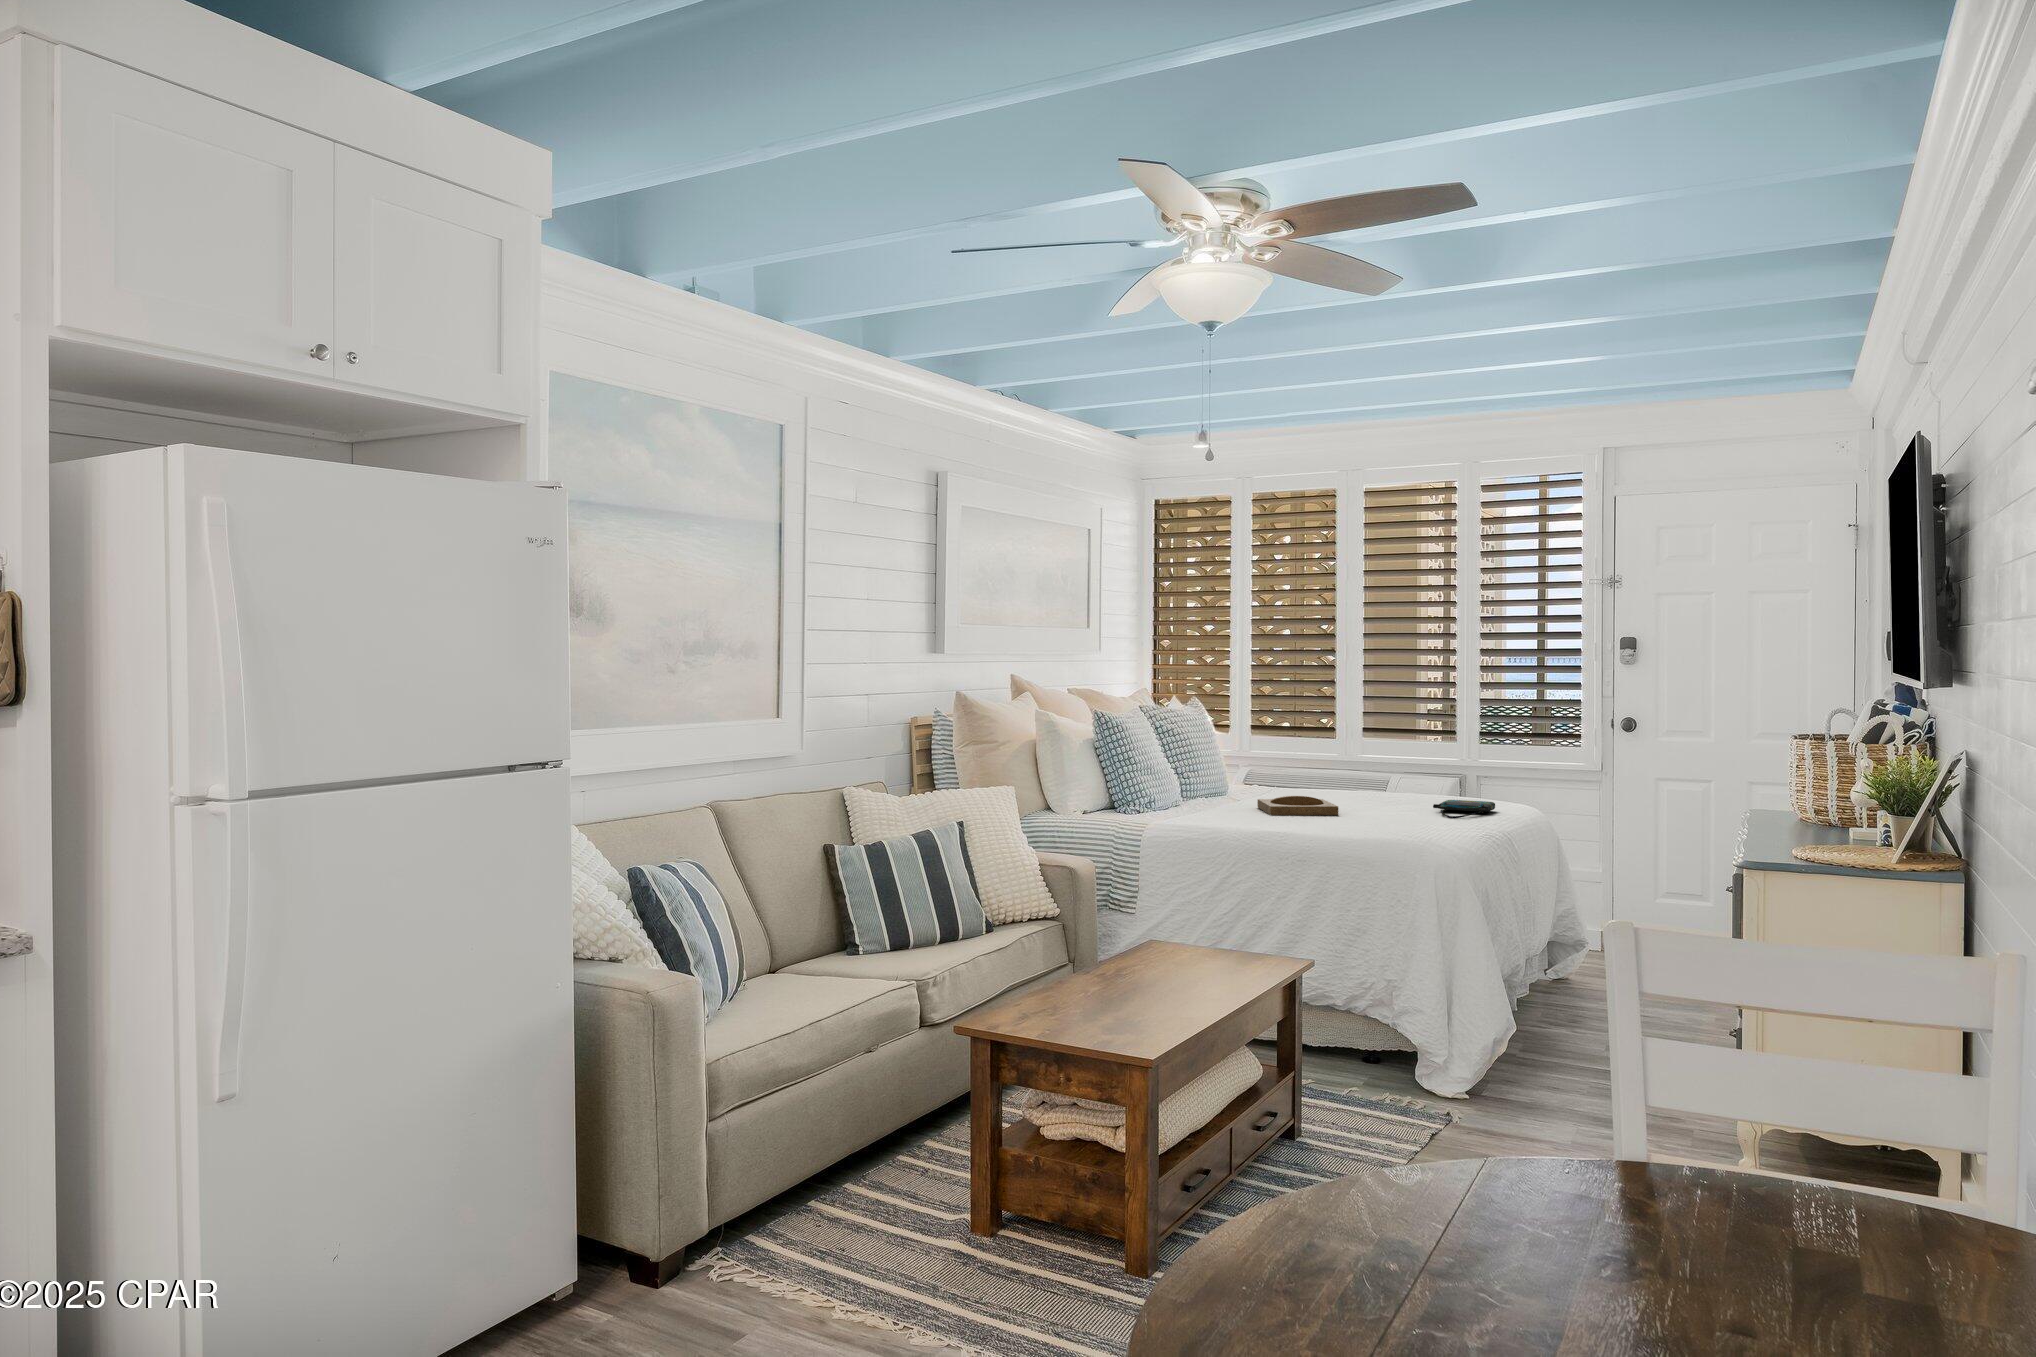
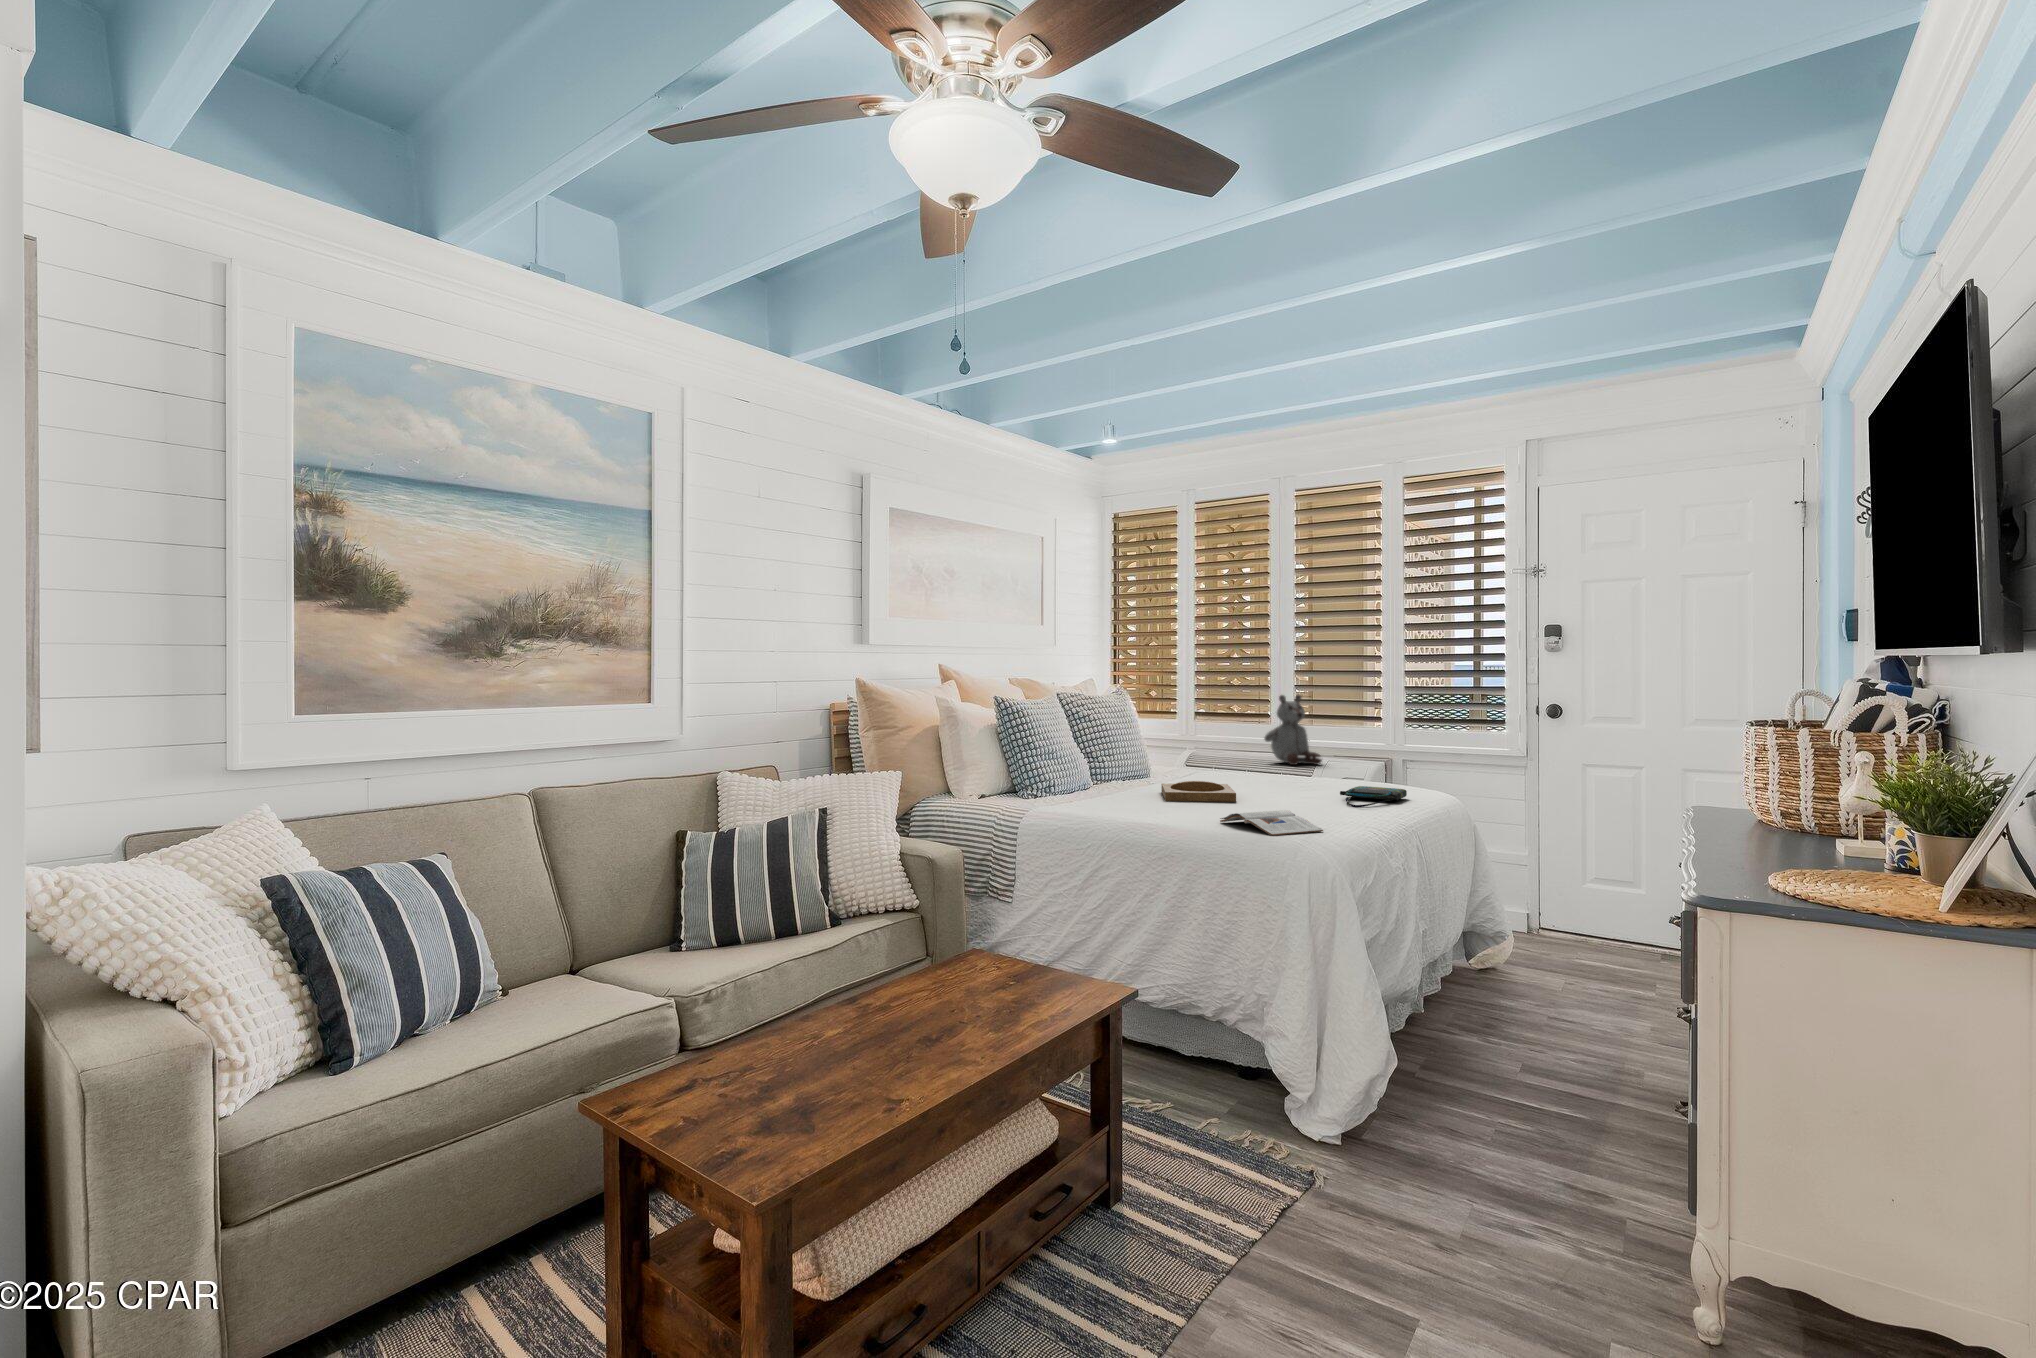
stuffed bear: none [1330,707,1392,783] -> present [1264,695,1322,765]
magazine: none [1341,818,1438,839] -> present [1220,810,1323,836]

